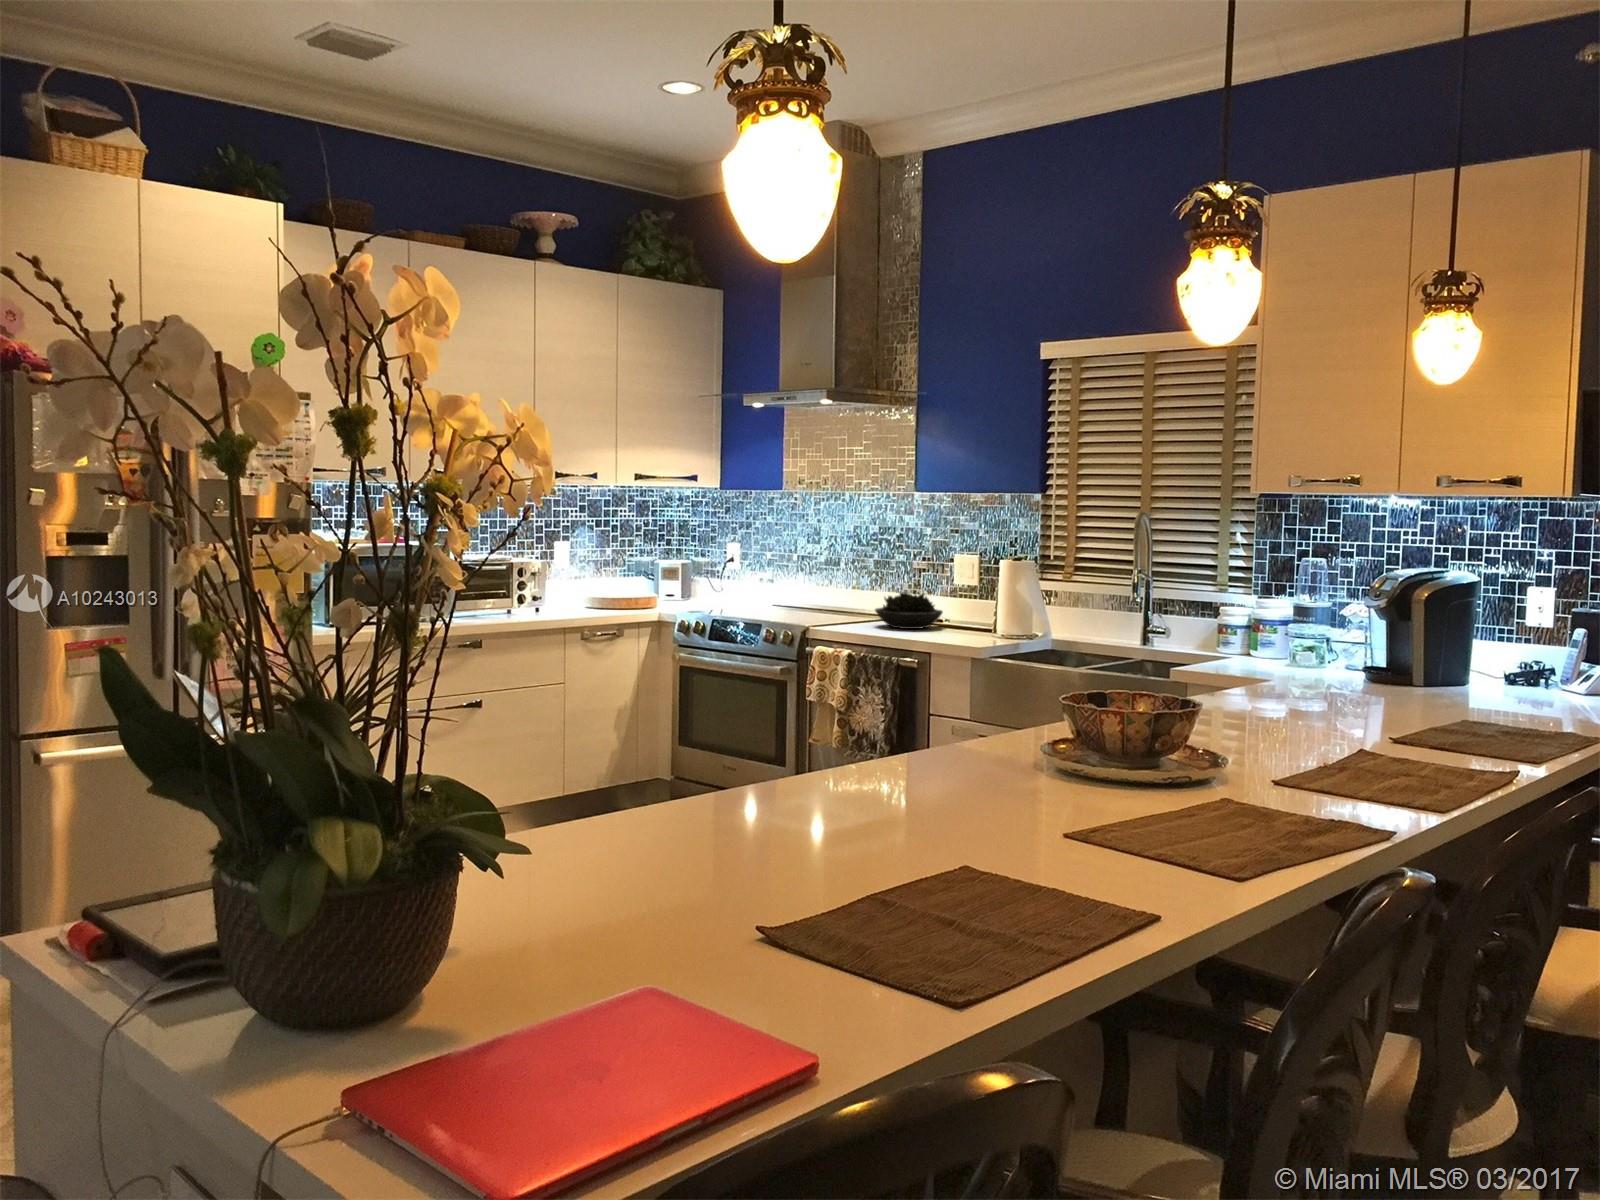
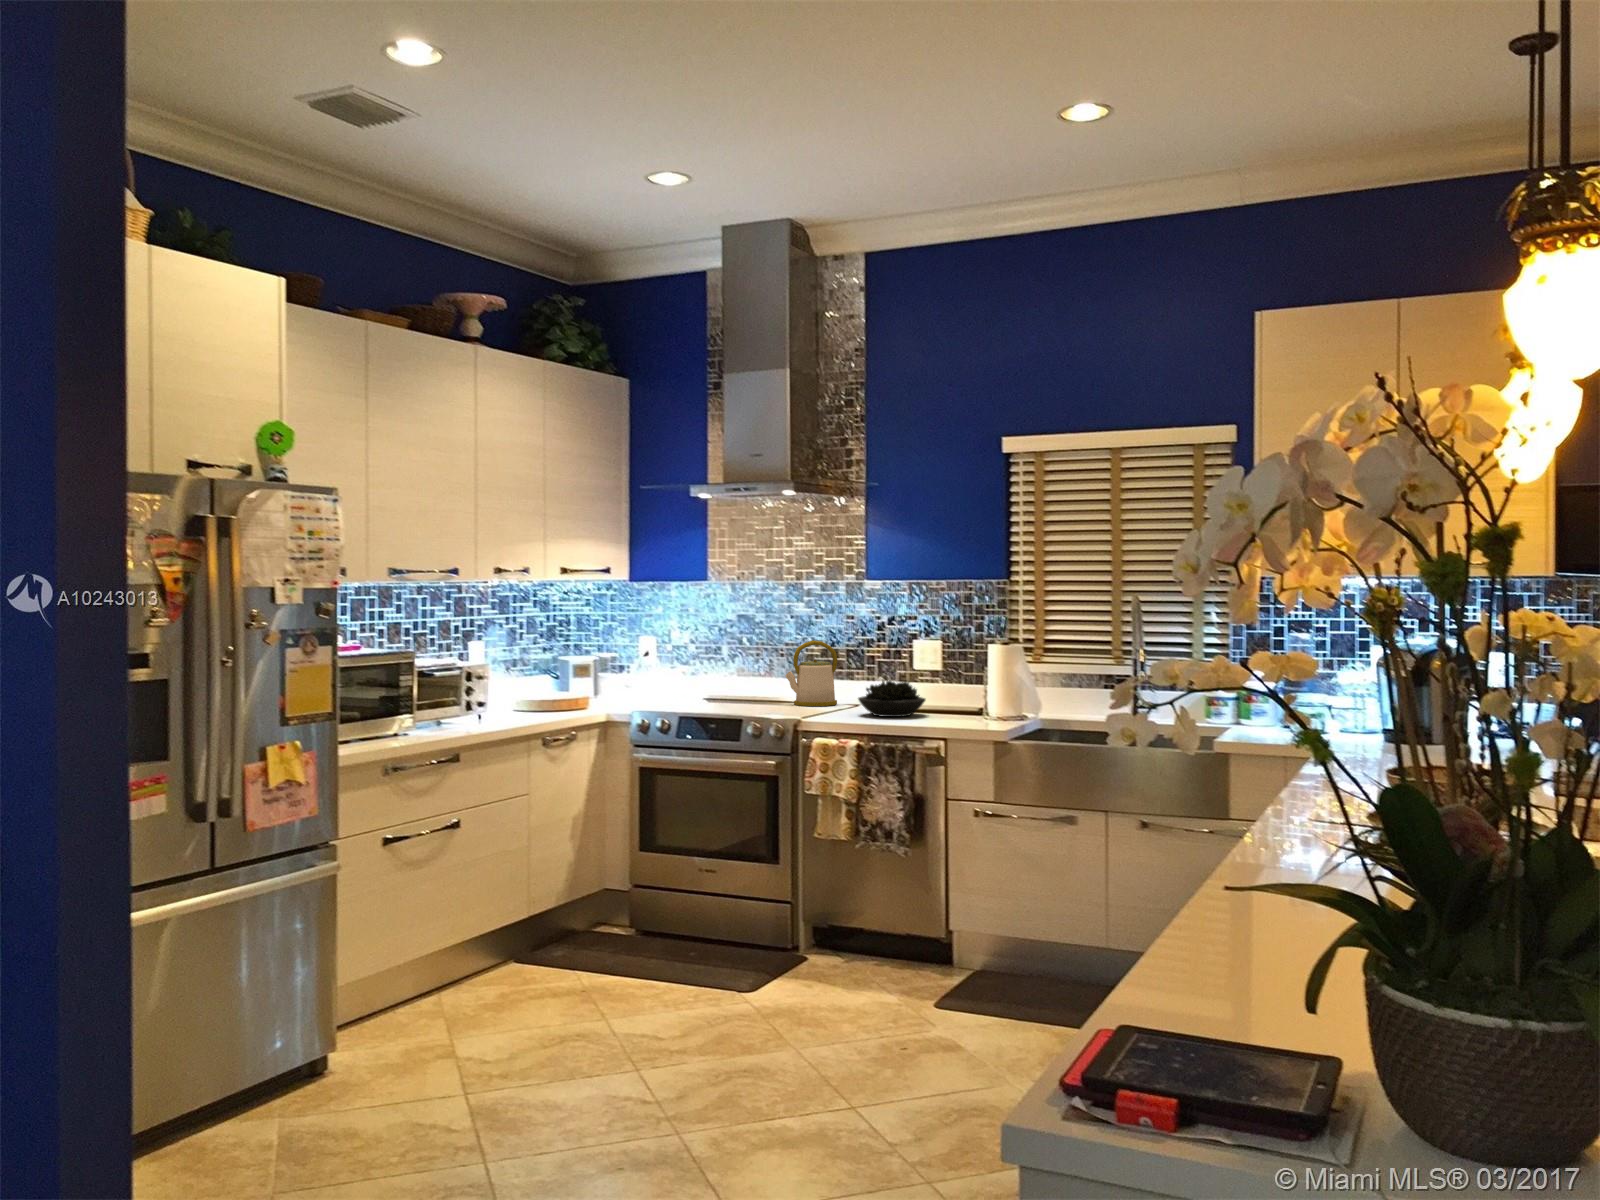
kettle: none [834,550,885,615] -> present [786,641,838,706]

